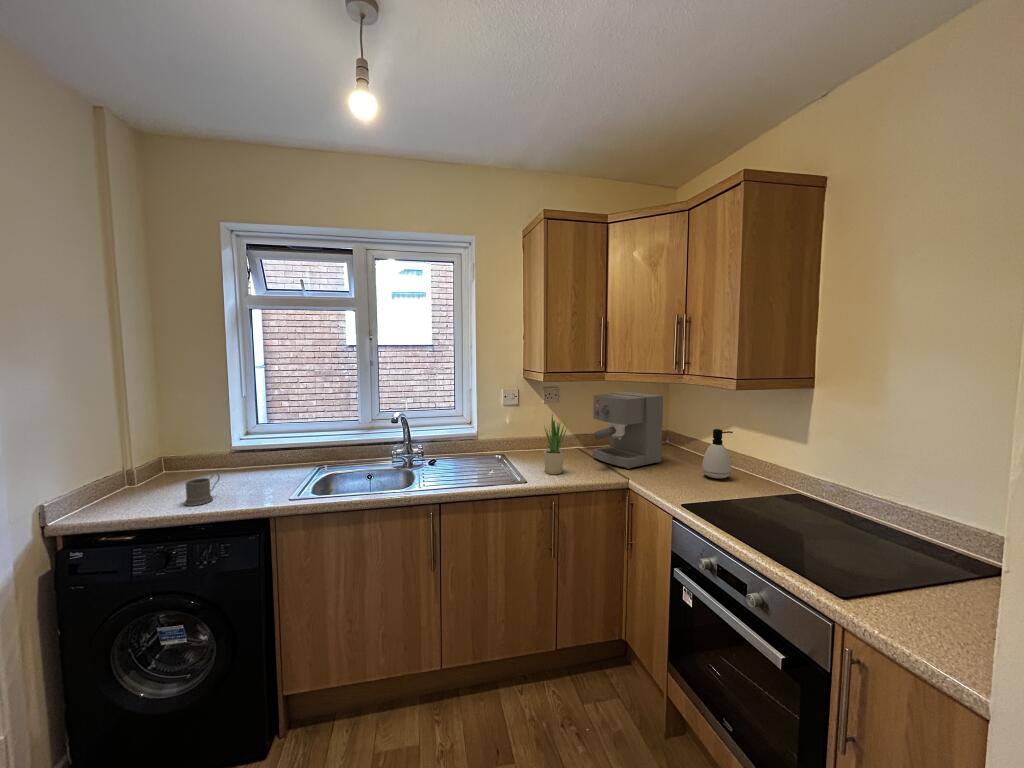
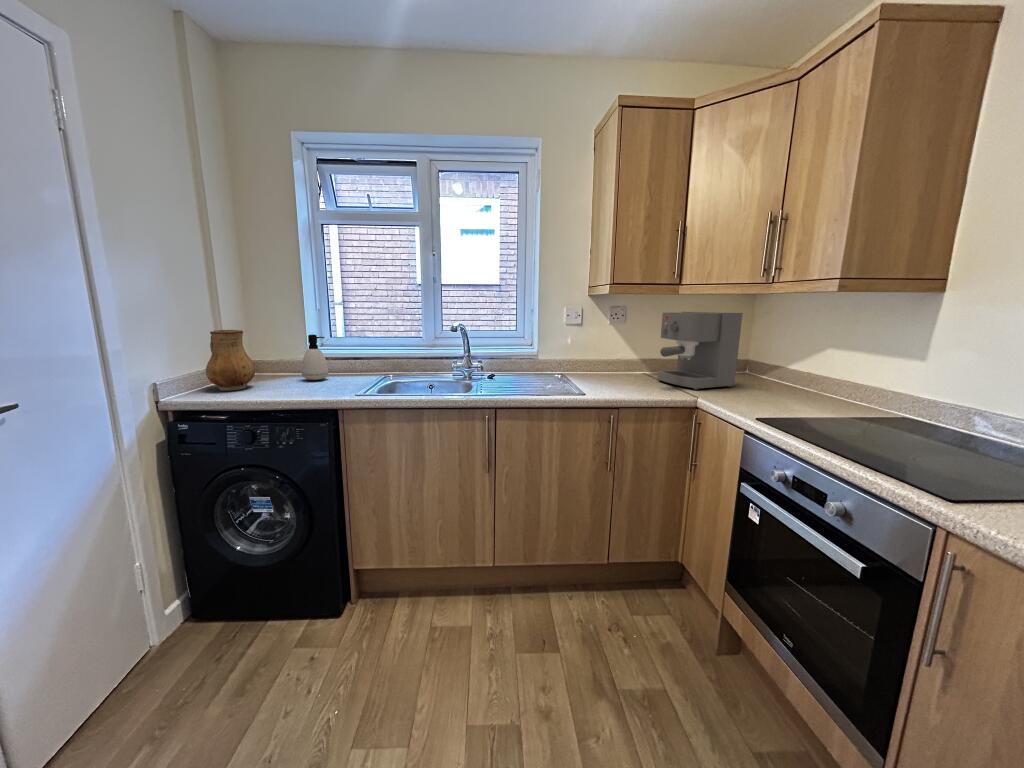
potted plant: present [543,415,568,474] -> none [604,327,633,390]
soap dispenser: present [702,429,733,478] -> present [302,334,329,380]
ceramic pitcher: none [107,433,168,504] -> present [206,330,255,391]
mug: present [185,474,220,506] -> none [269,368,298,394]

